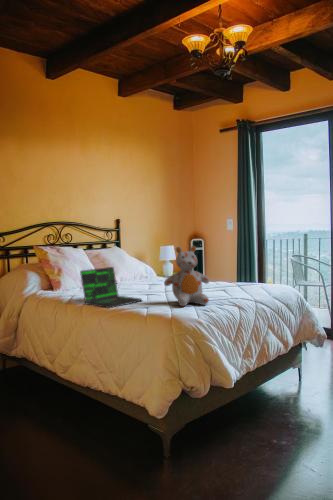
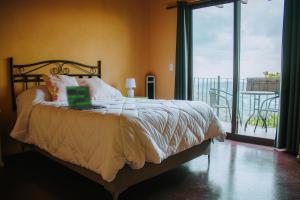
stuffed bear: present [164,246,209,306] -> none [120,72,150,110]

